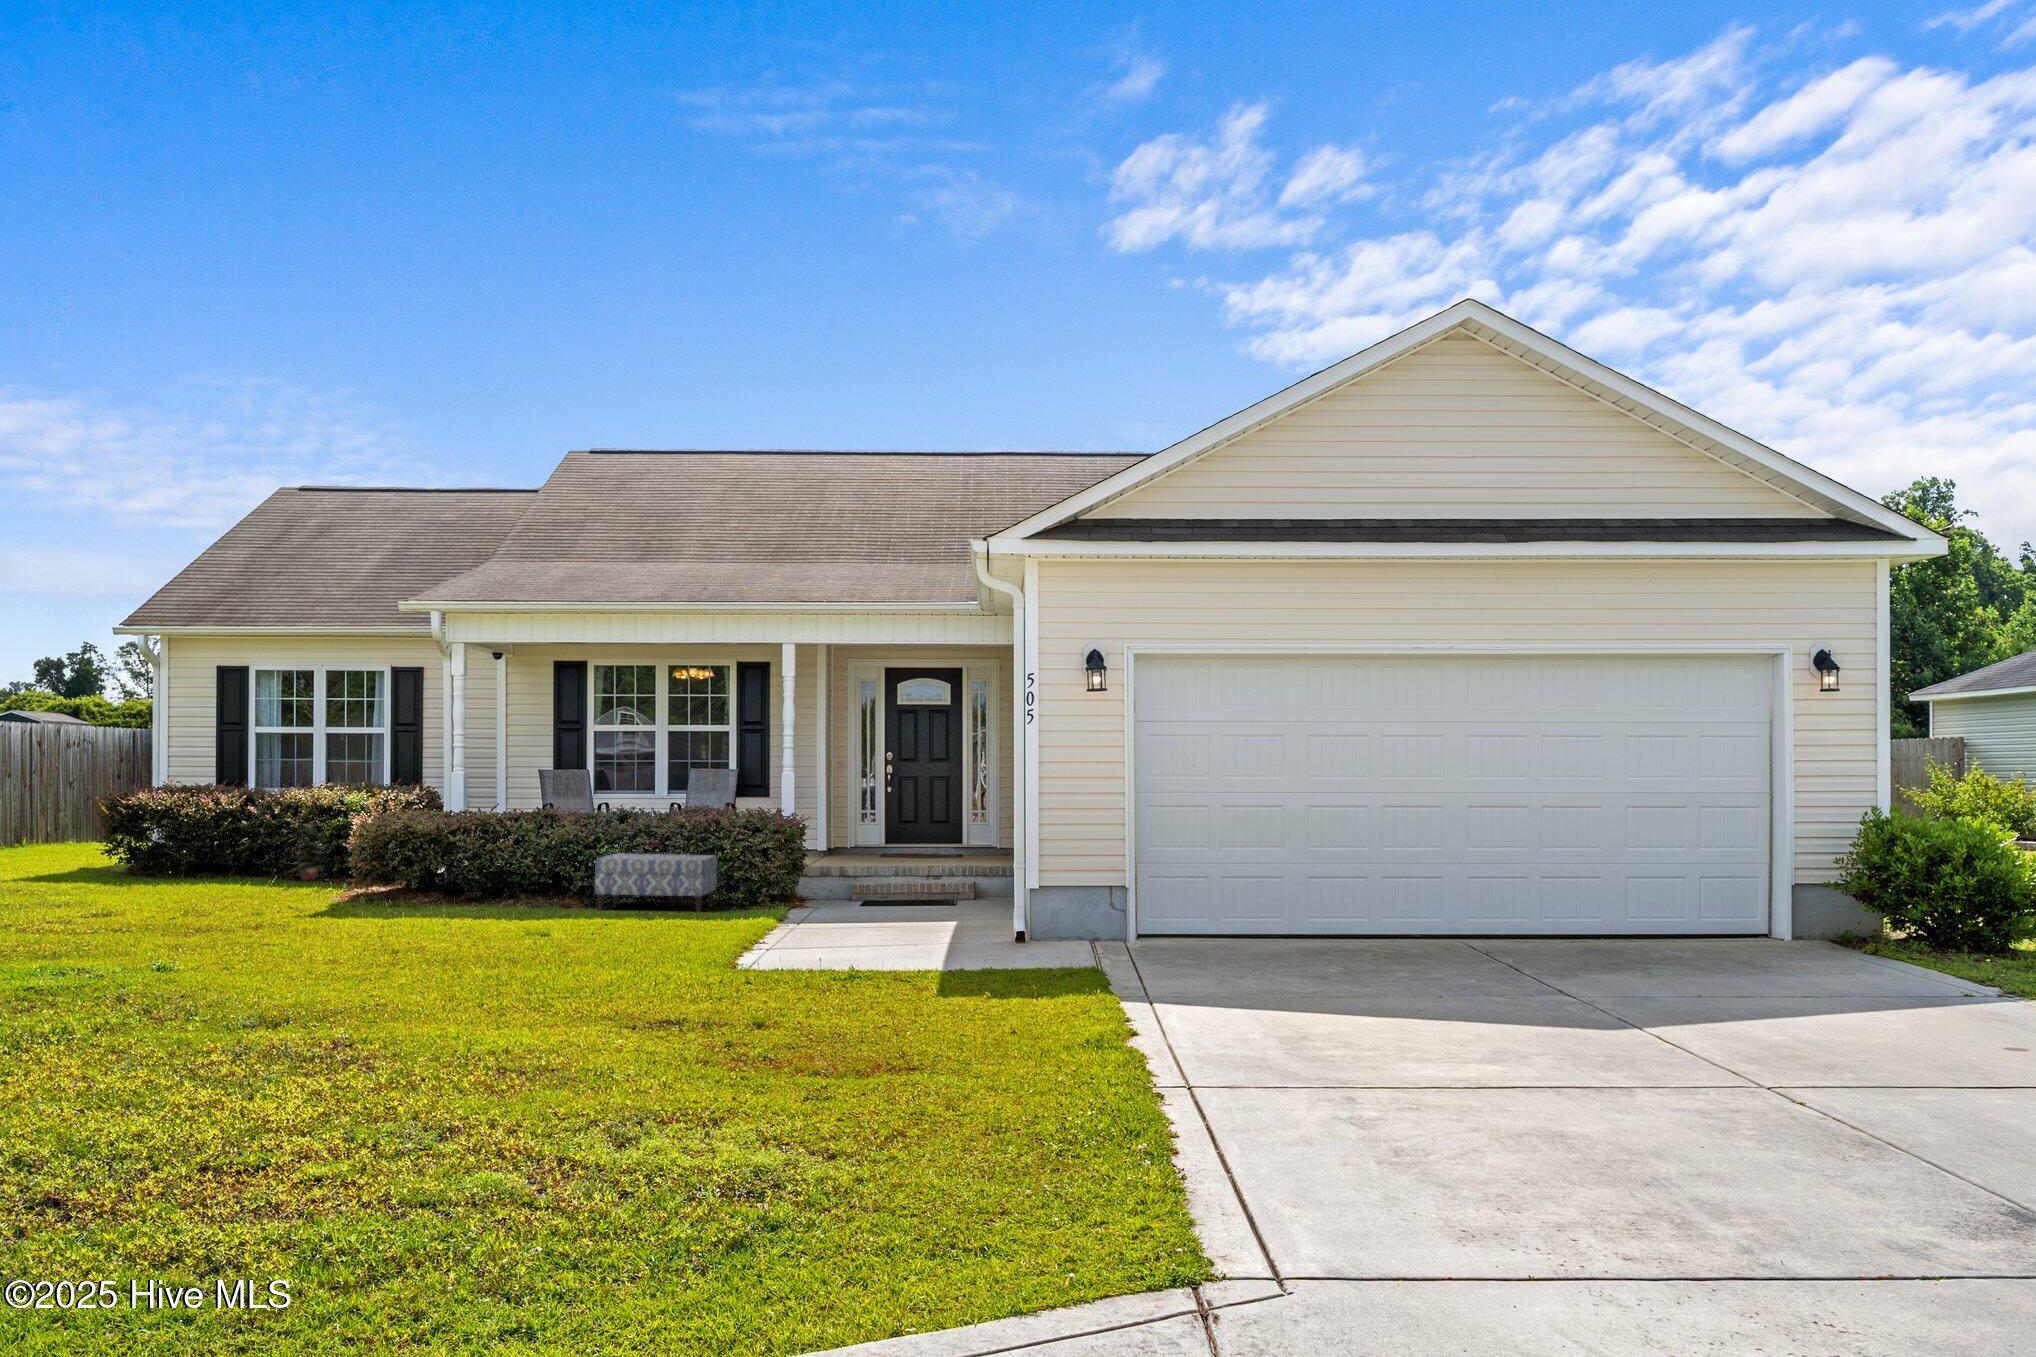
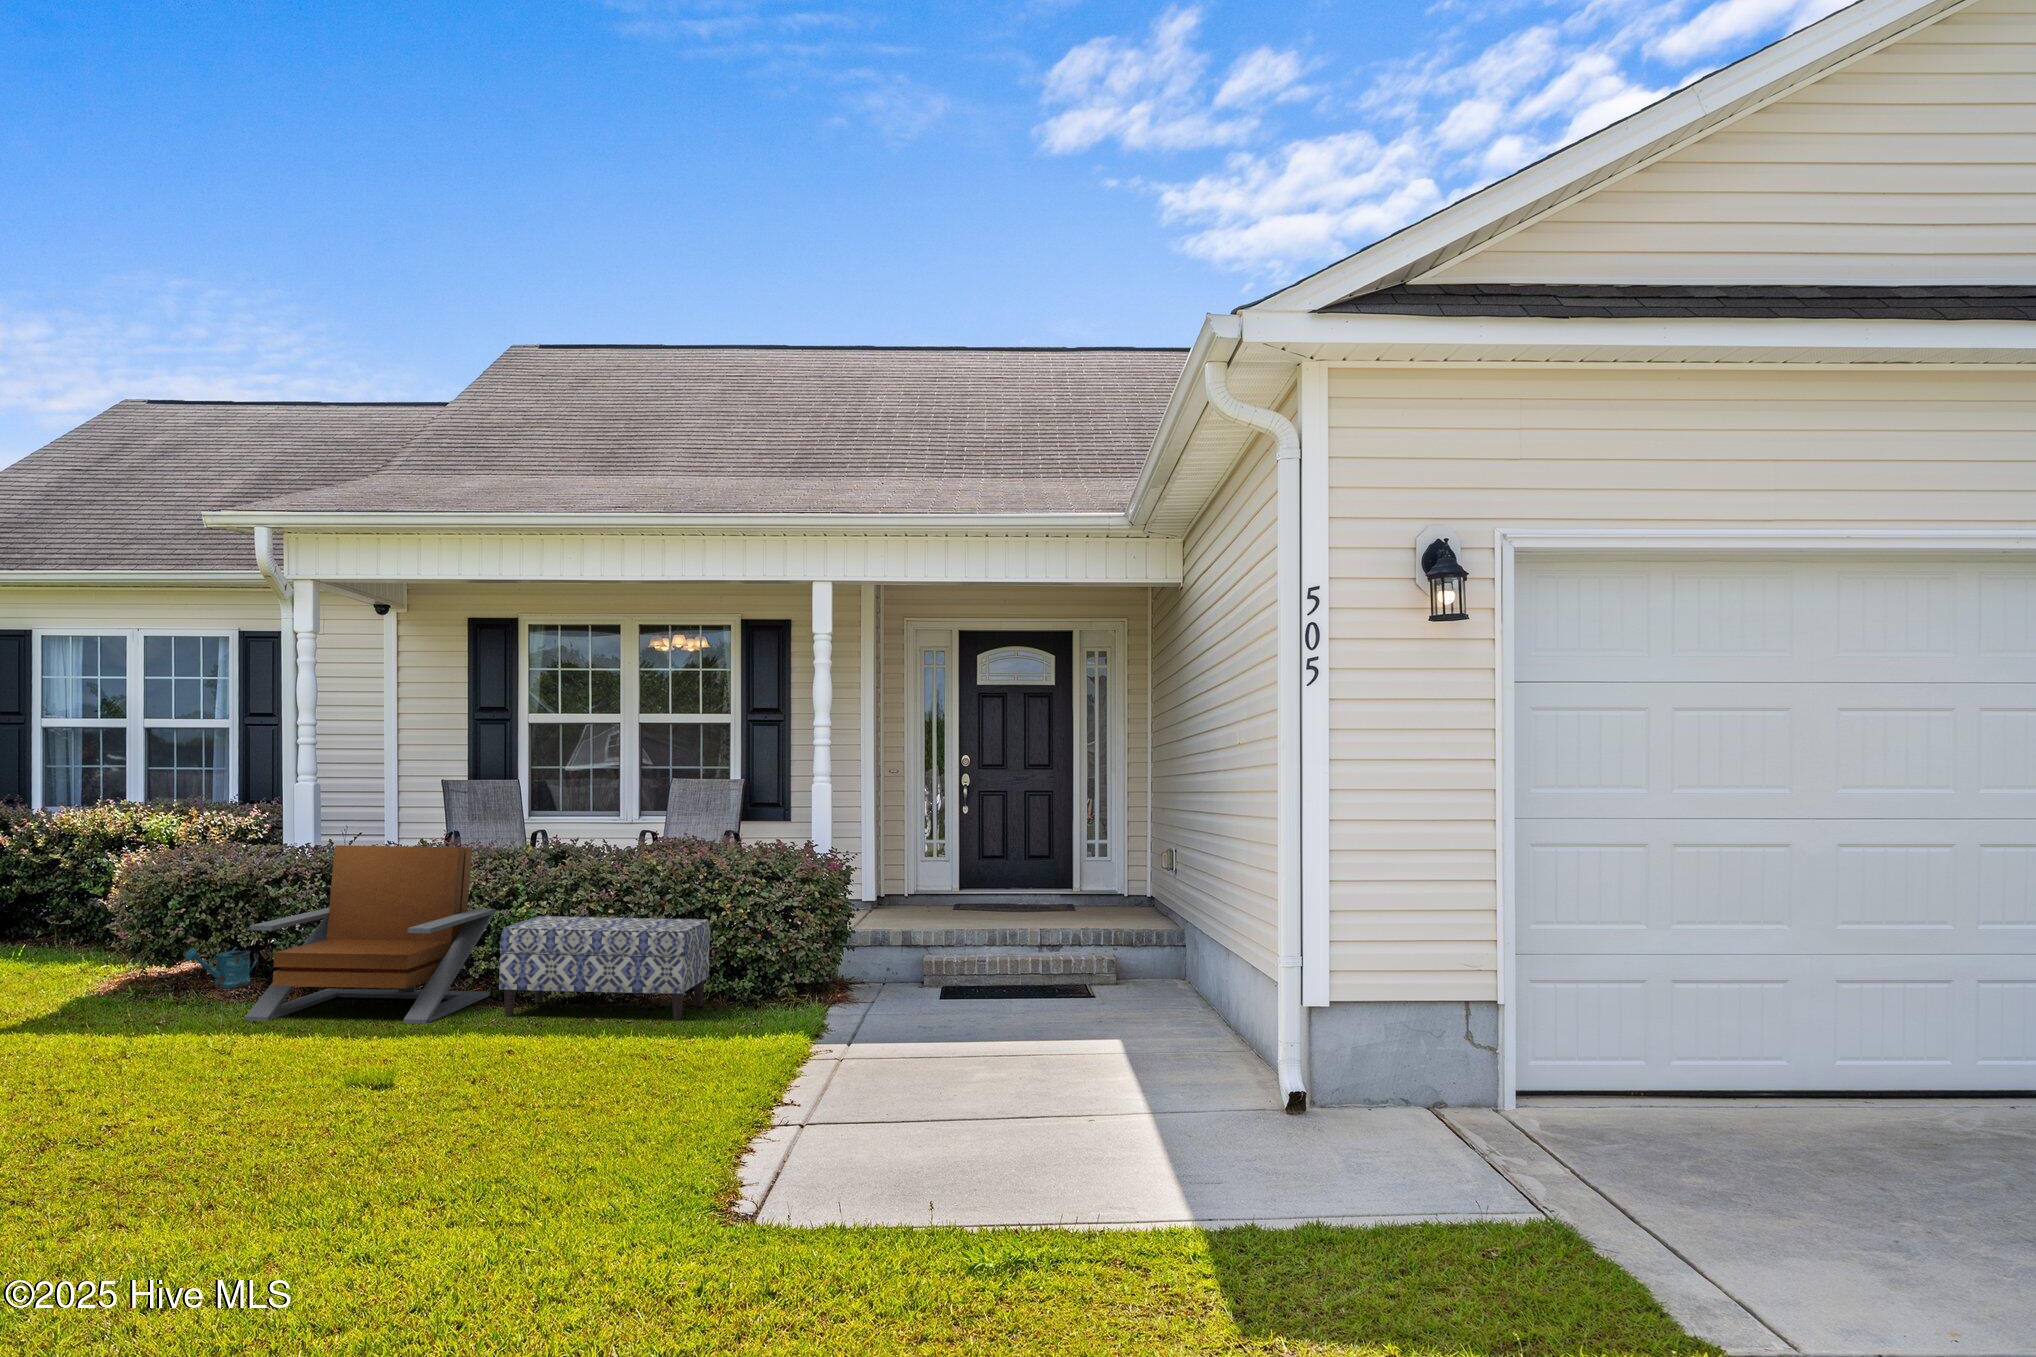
lounge chair: none [450,811,588,913] -> present [245,845,495,1024]
decorative plant: present [289,824,326,880] -> none [42,861,125,949]
watering can: none [401,871,441,898] -> present [185,947,259,988]

